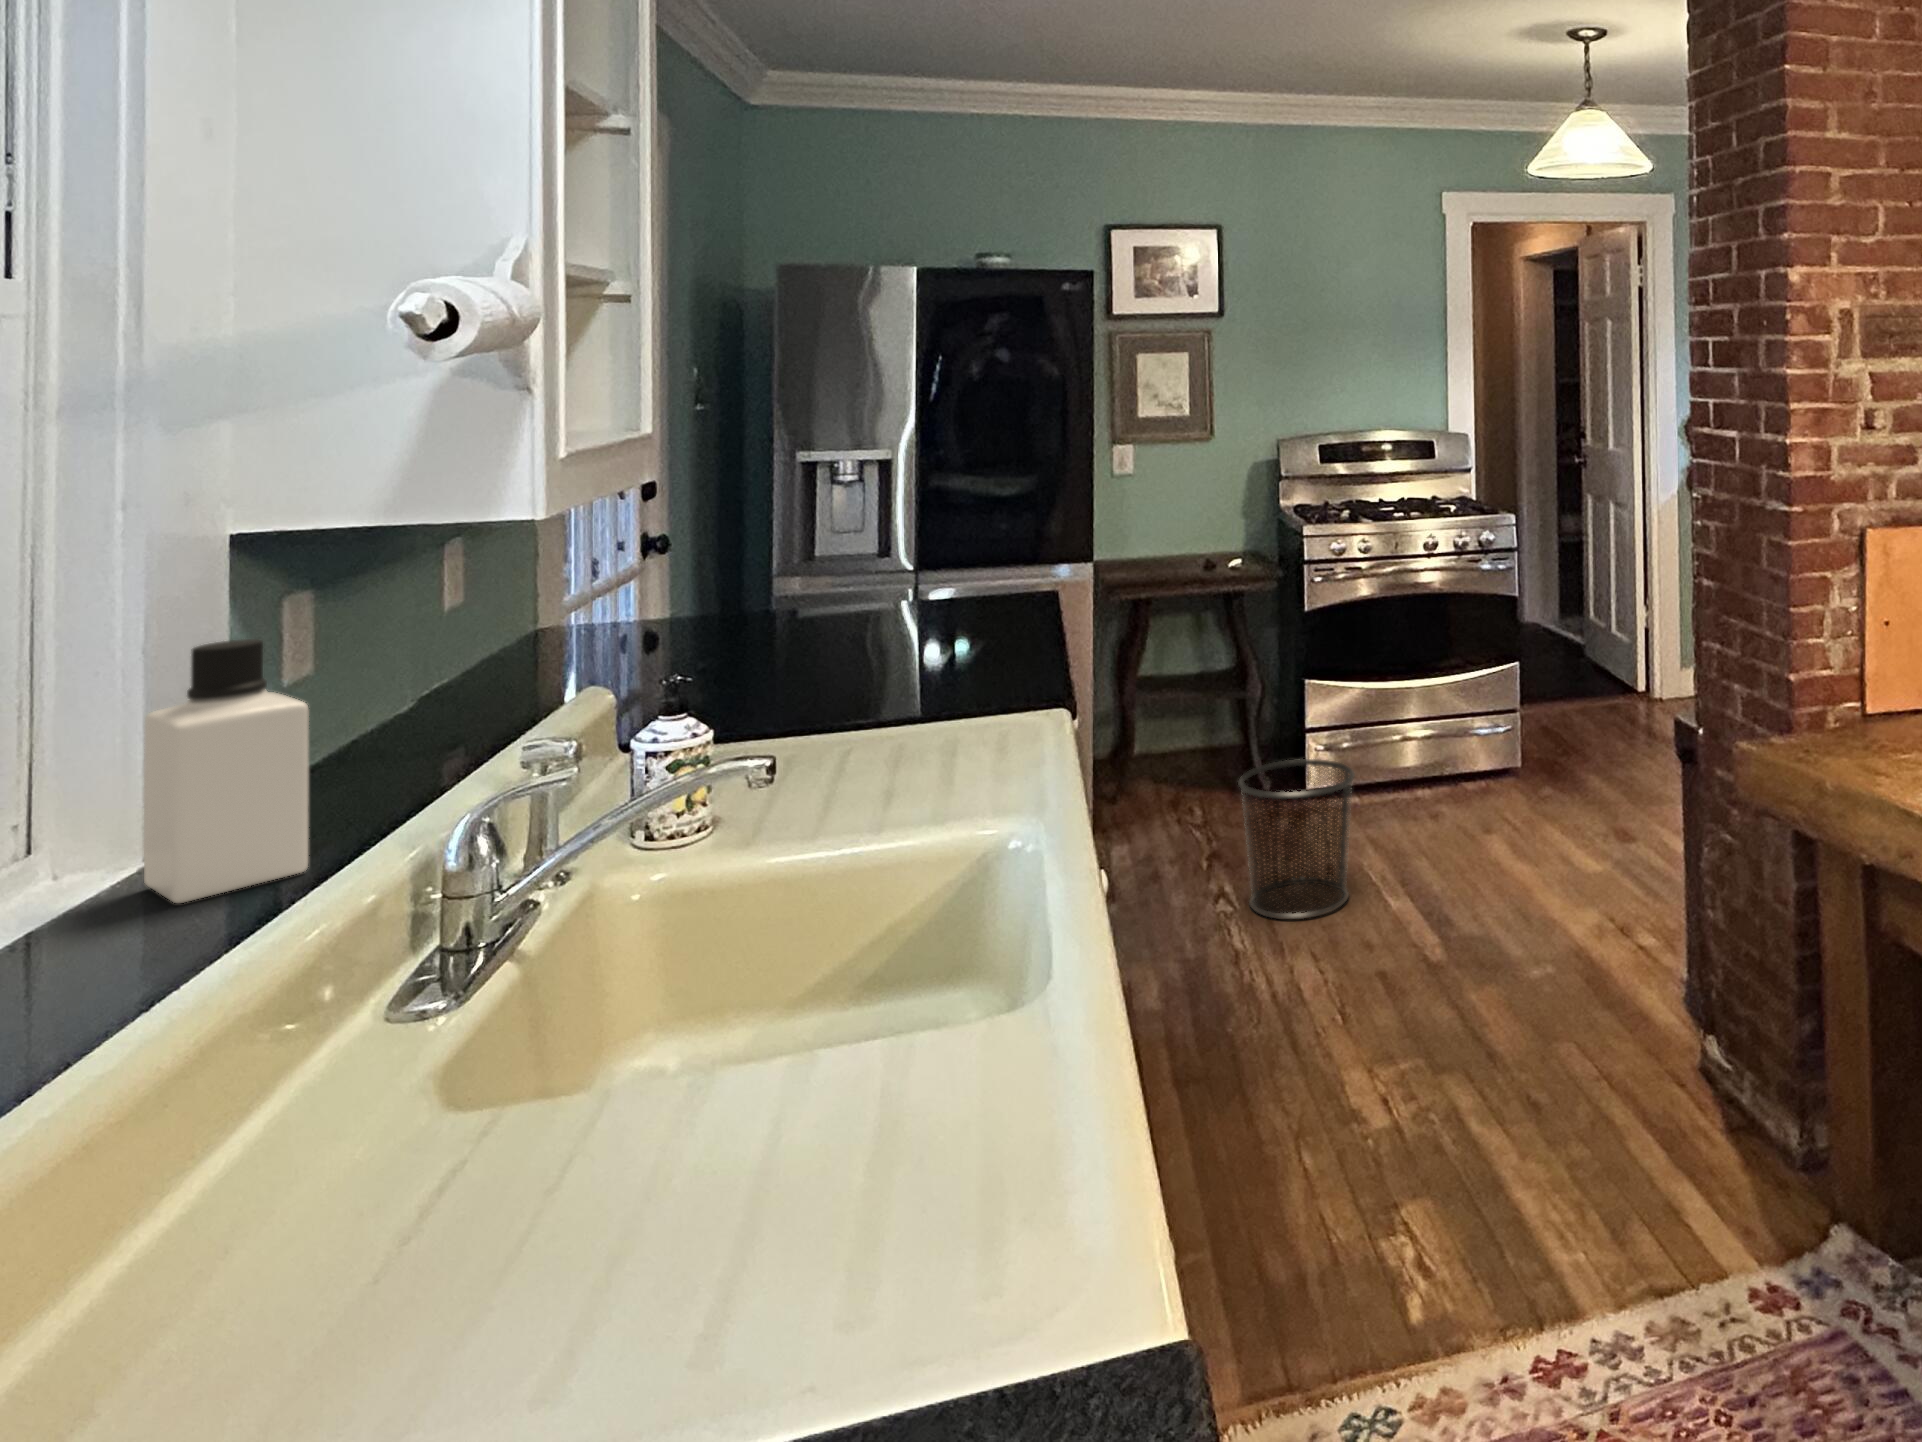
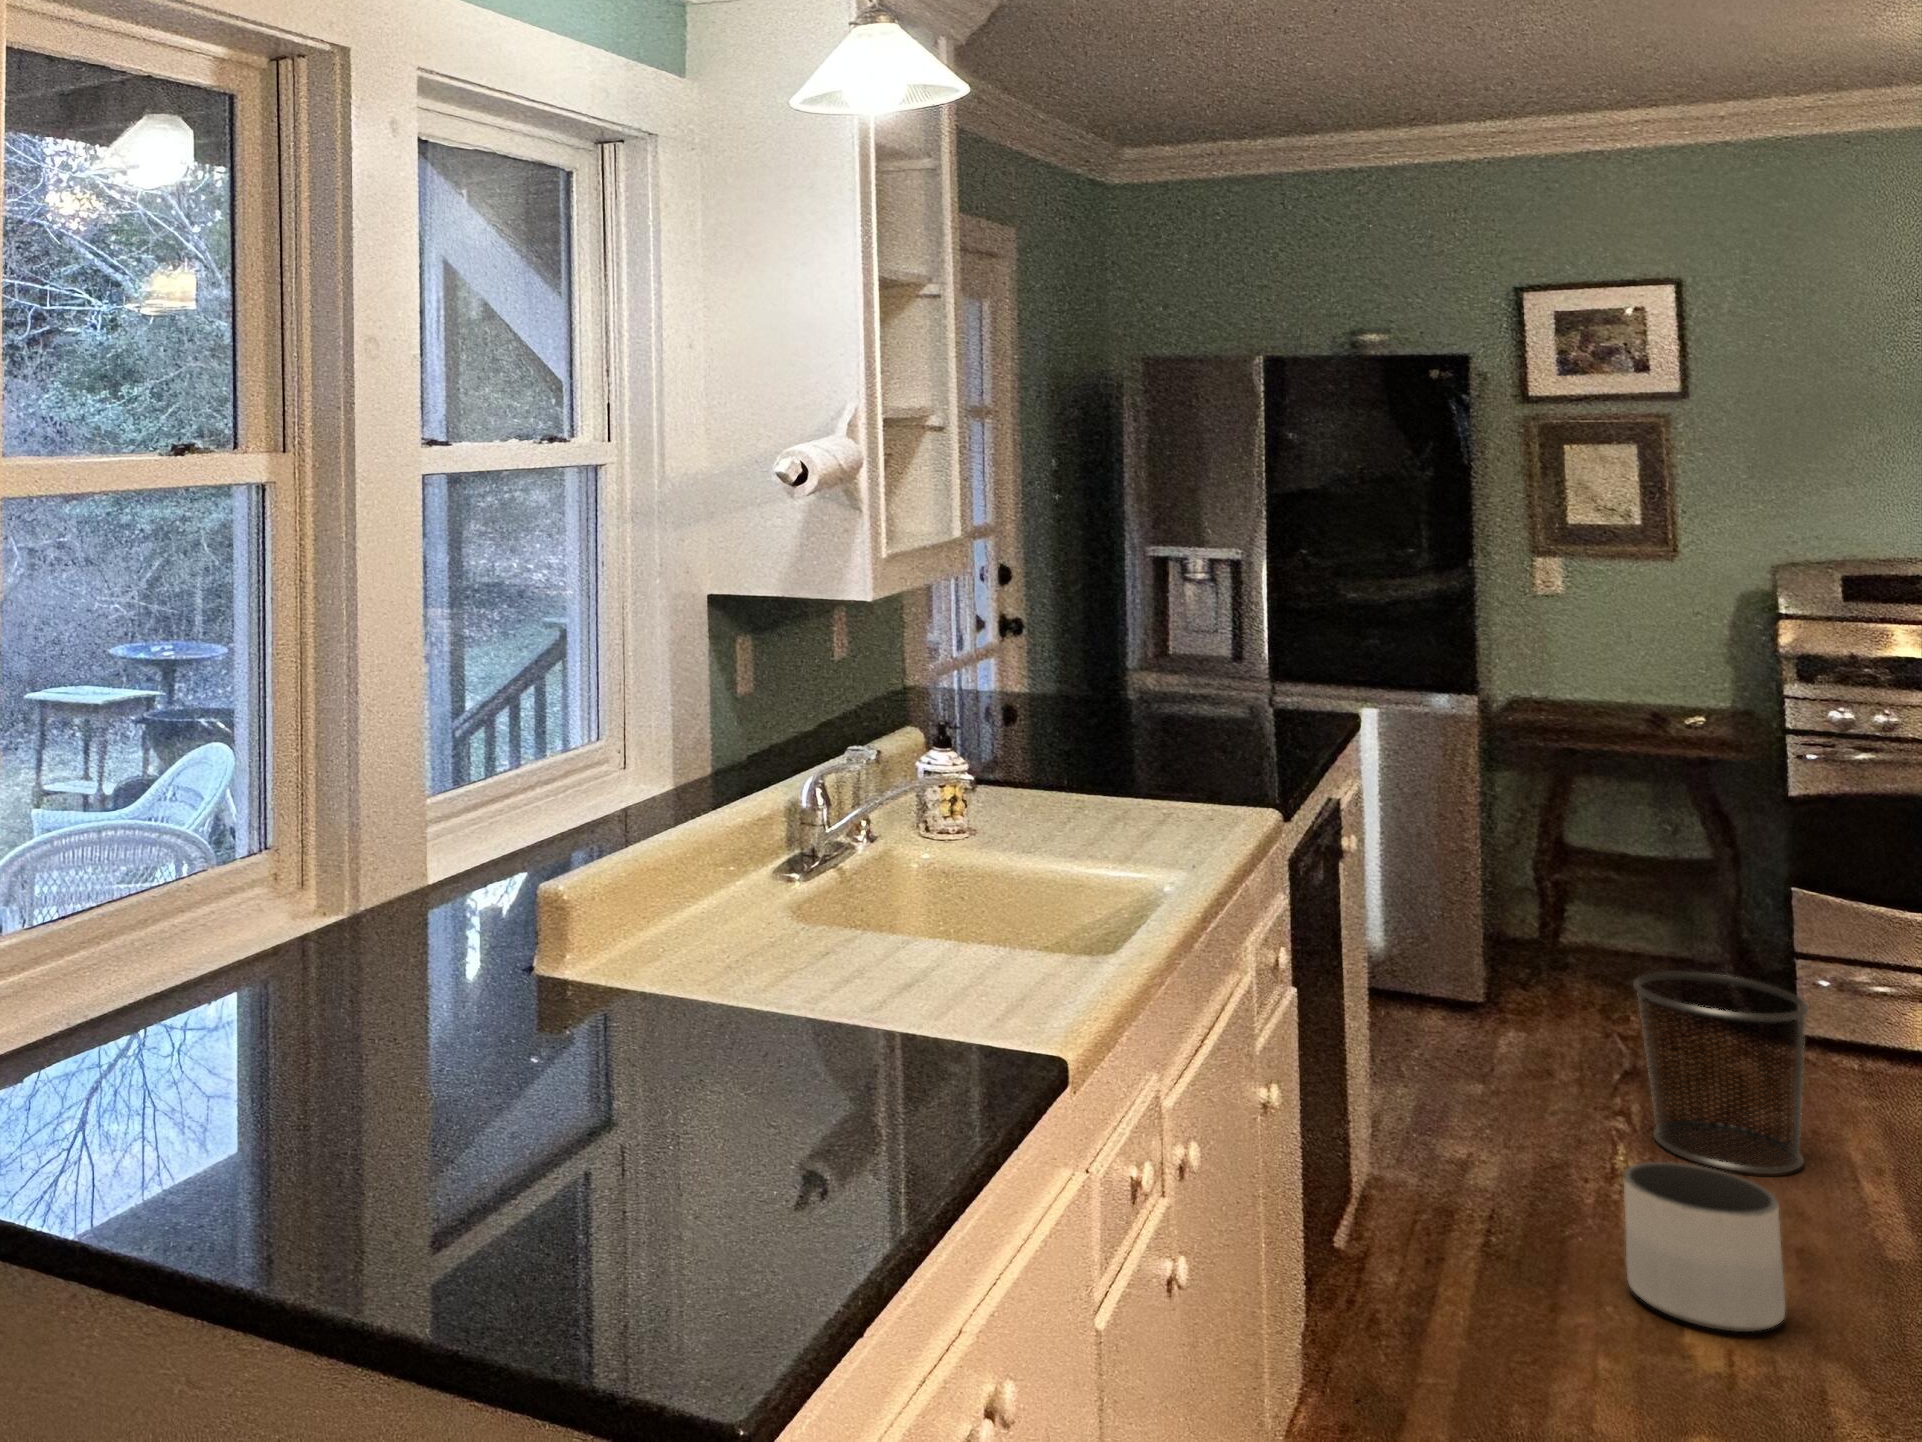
bottle: present [144,639,309,903] -> none [673,653,745,798]
planter: none [1287,933,1398,1077] -> present [1624,1162,1785,1332]

